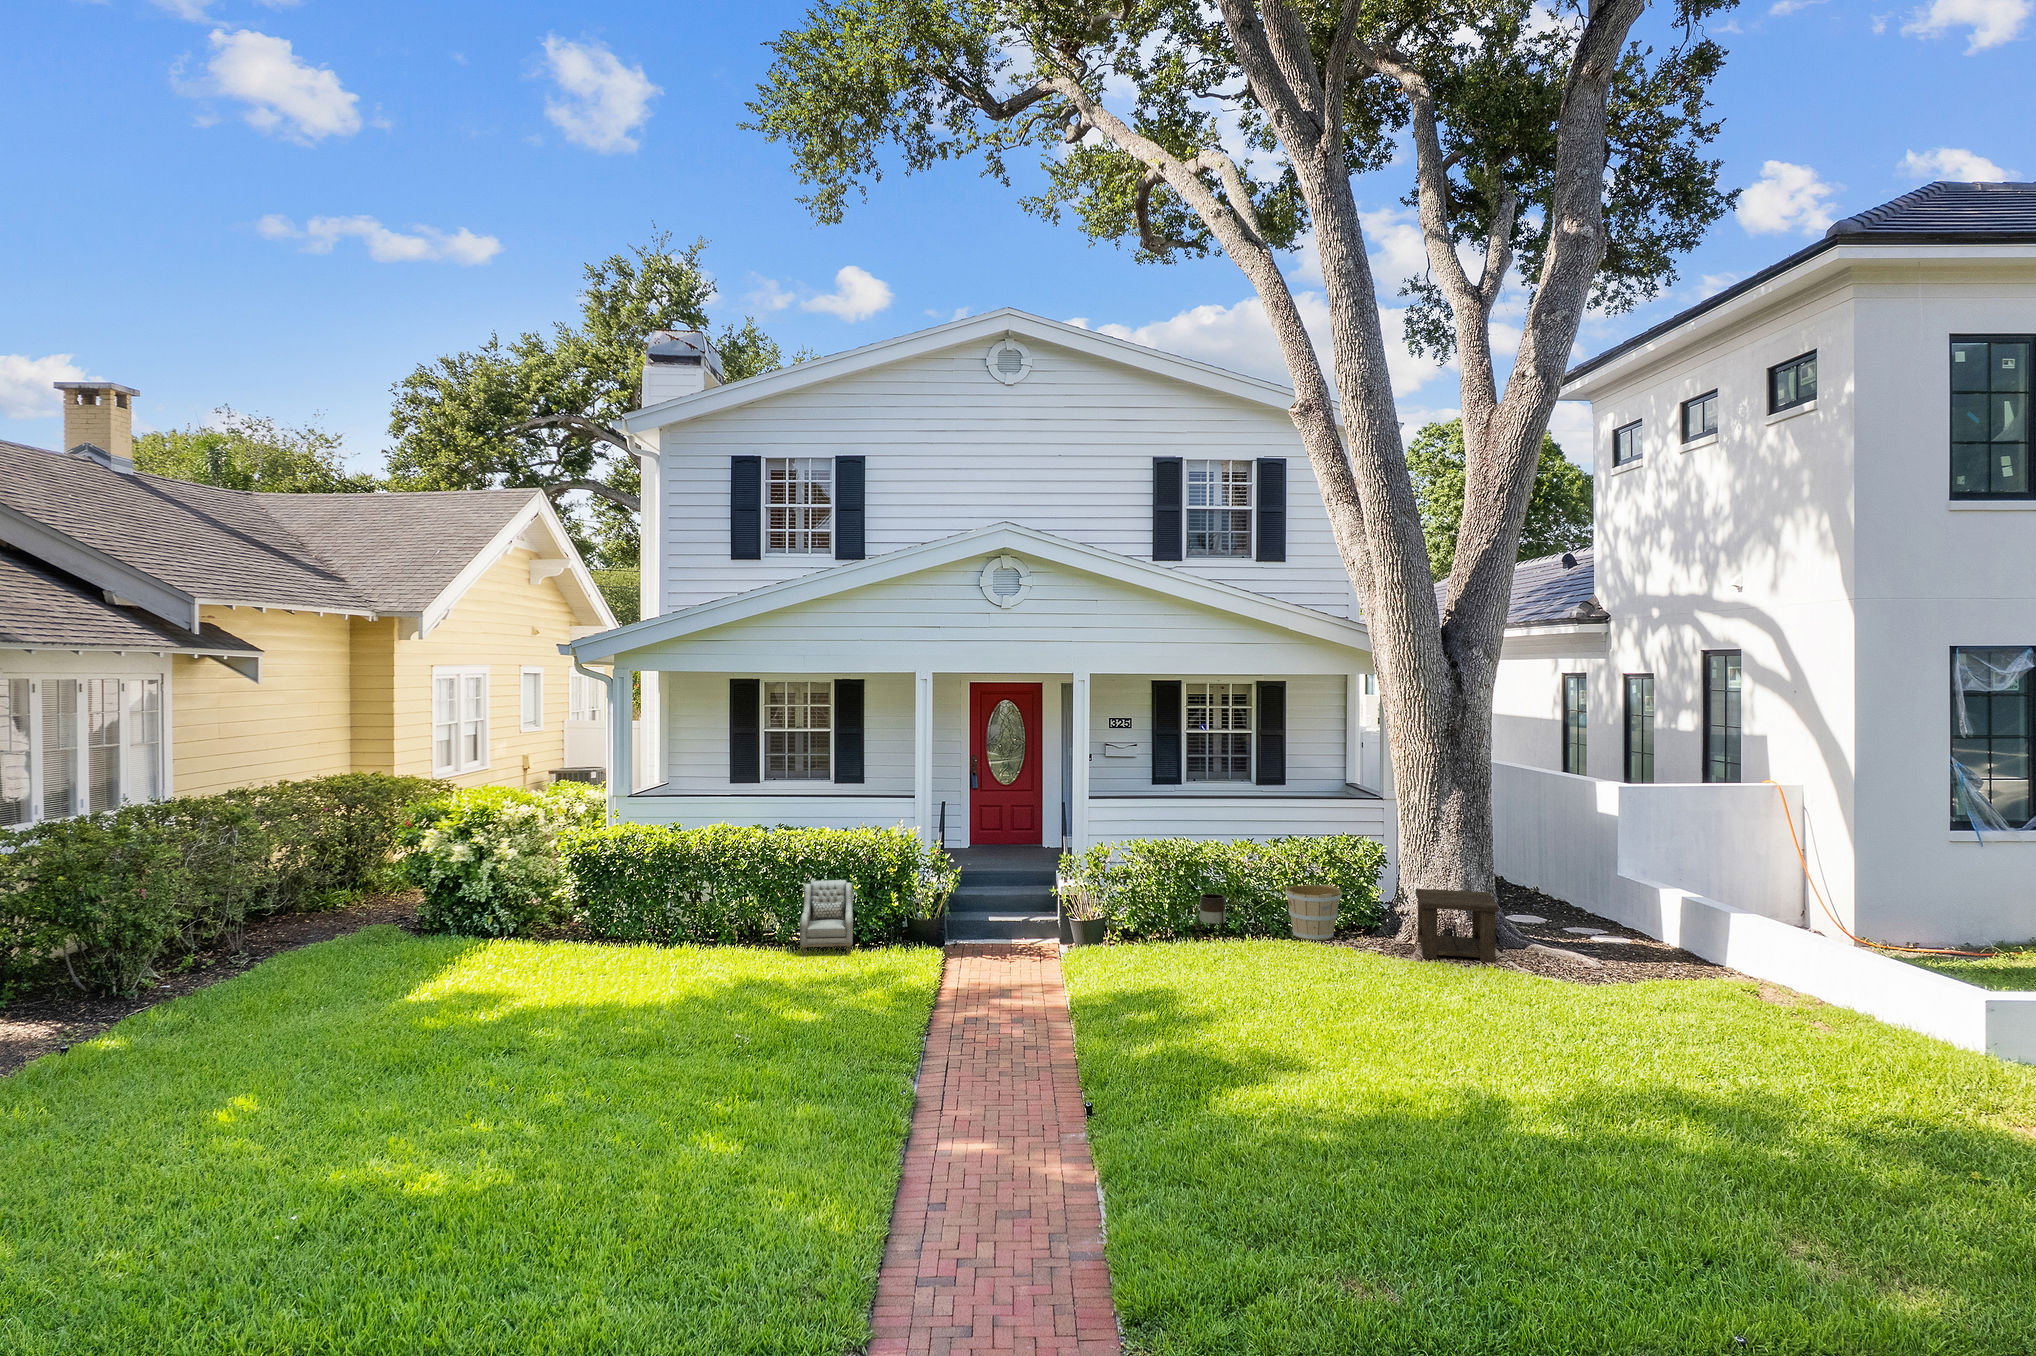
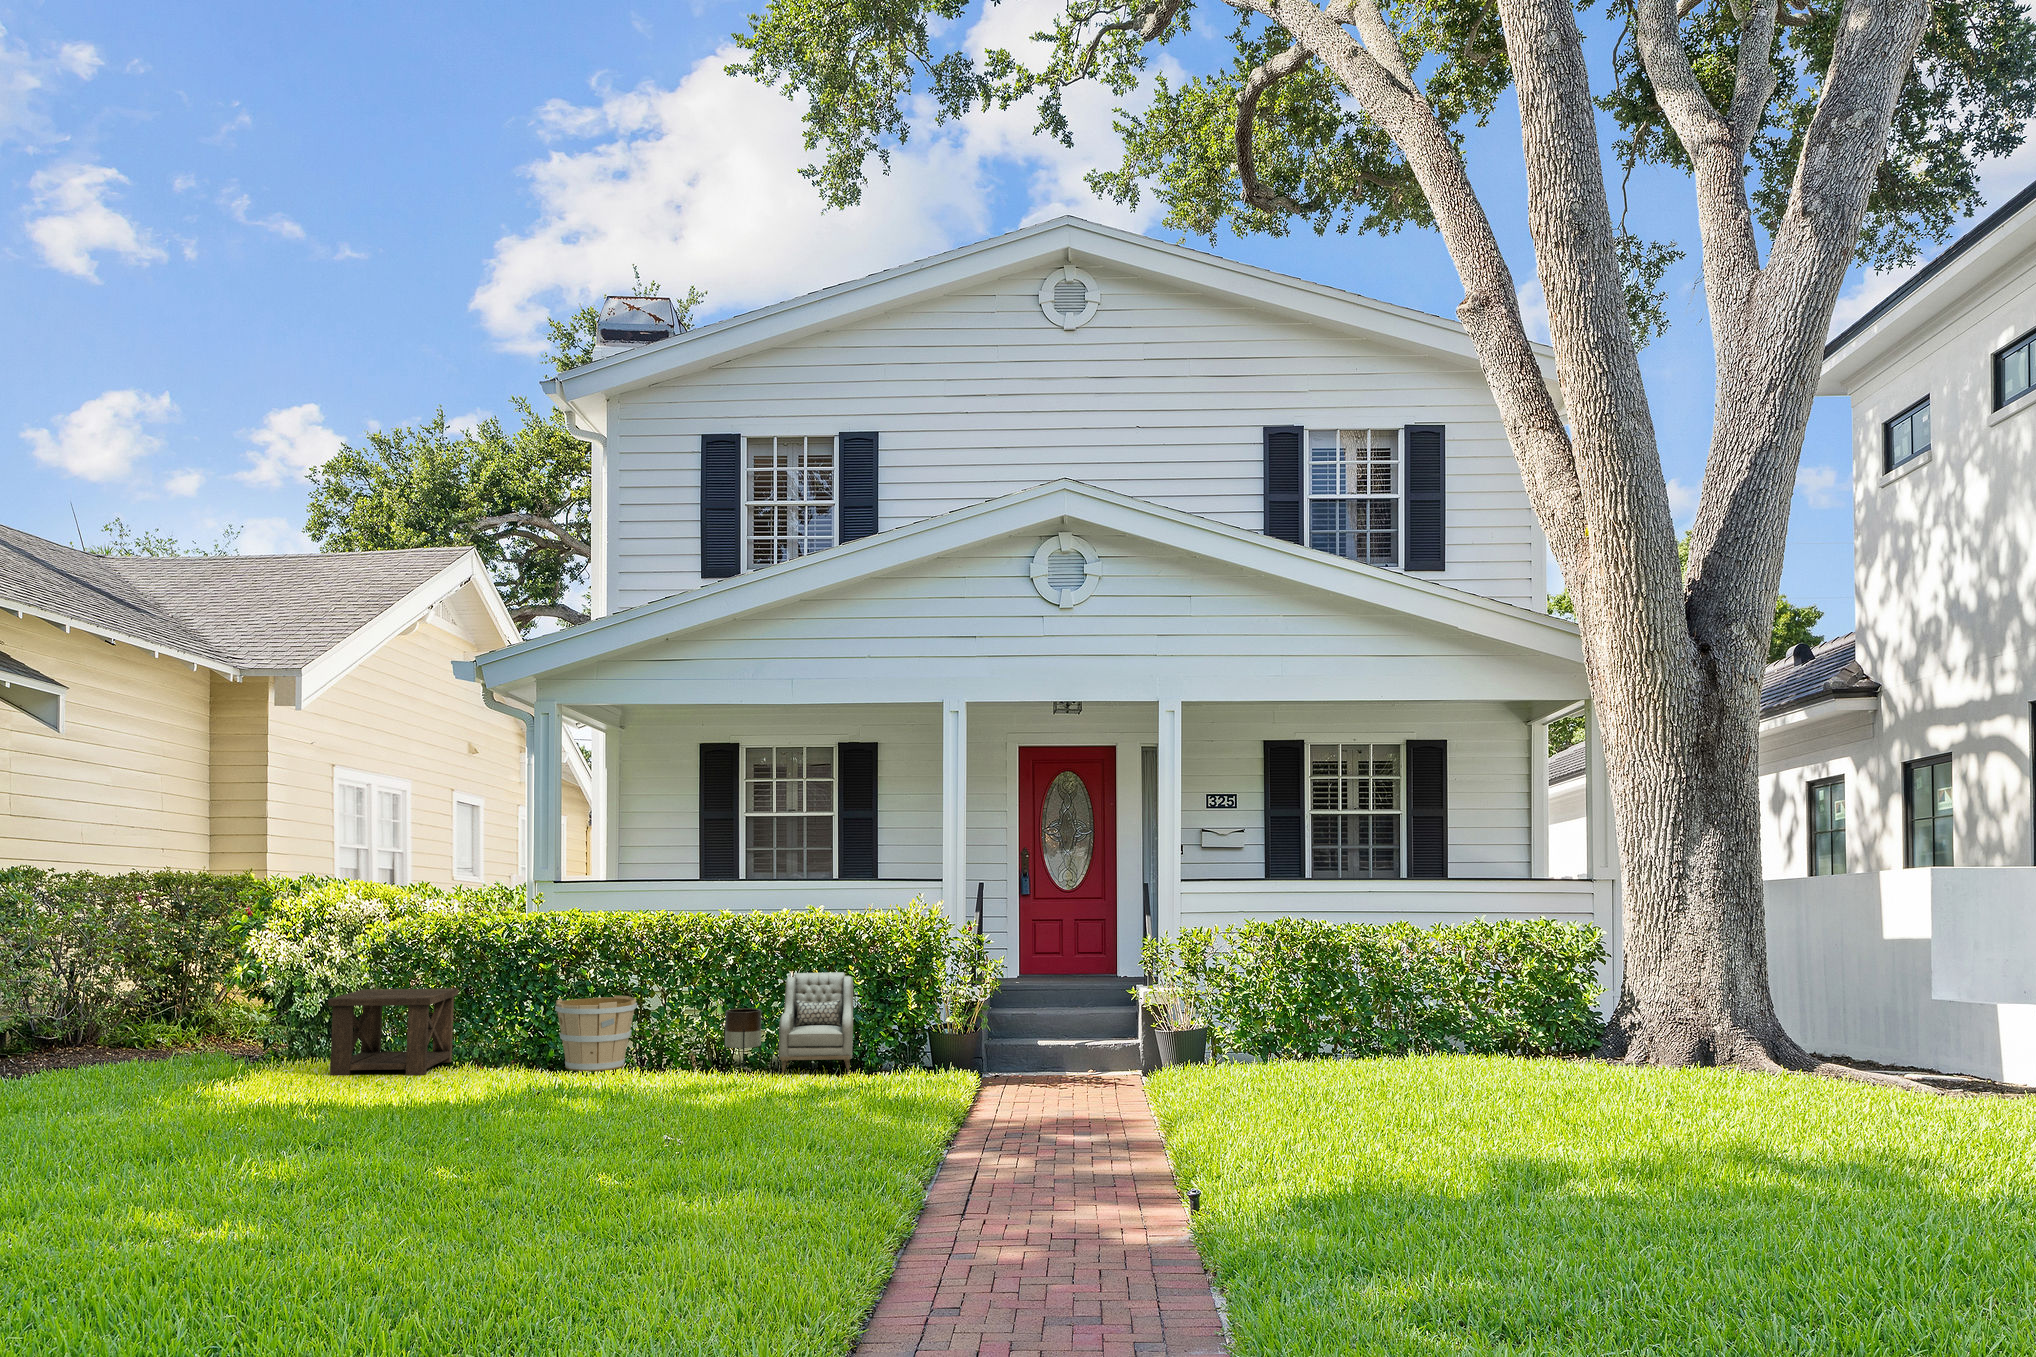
wooden bucket: present [1285,884,1341,940] -> present [555,995,637,1071]
side table: present [1415,889,1499,962] -> present [328,988,459,1076]
planter: present [1198,894,1226,937] -> present [724,1008,761,1068]

